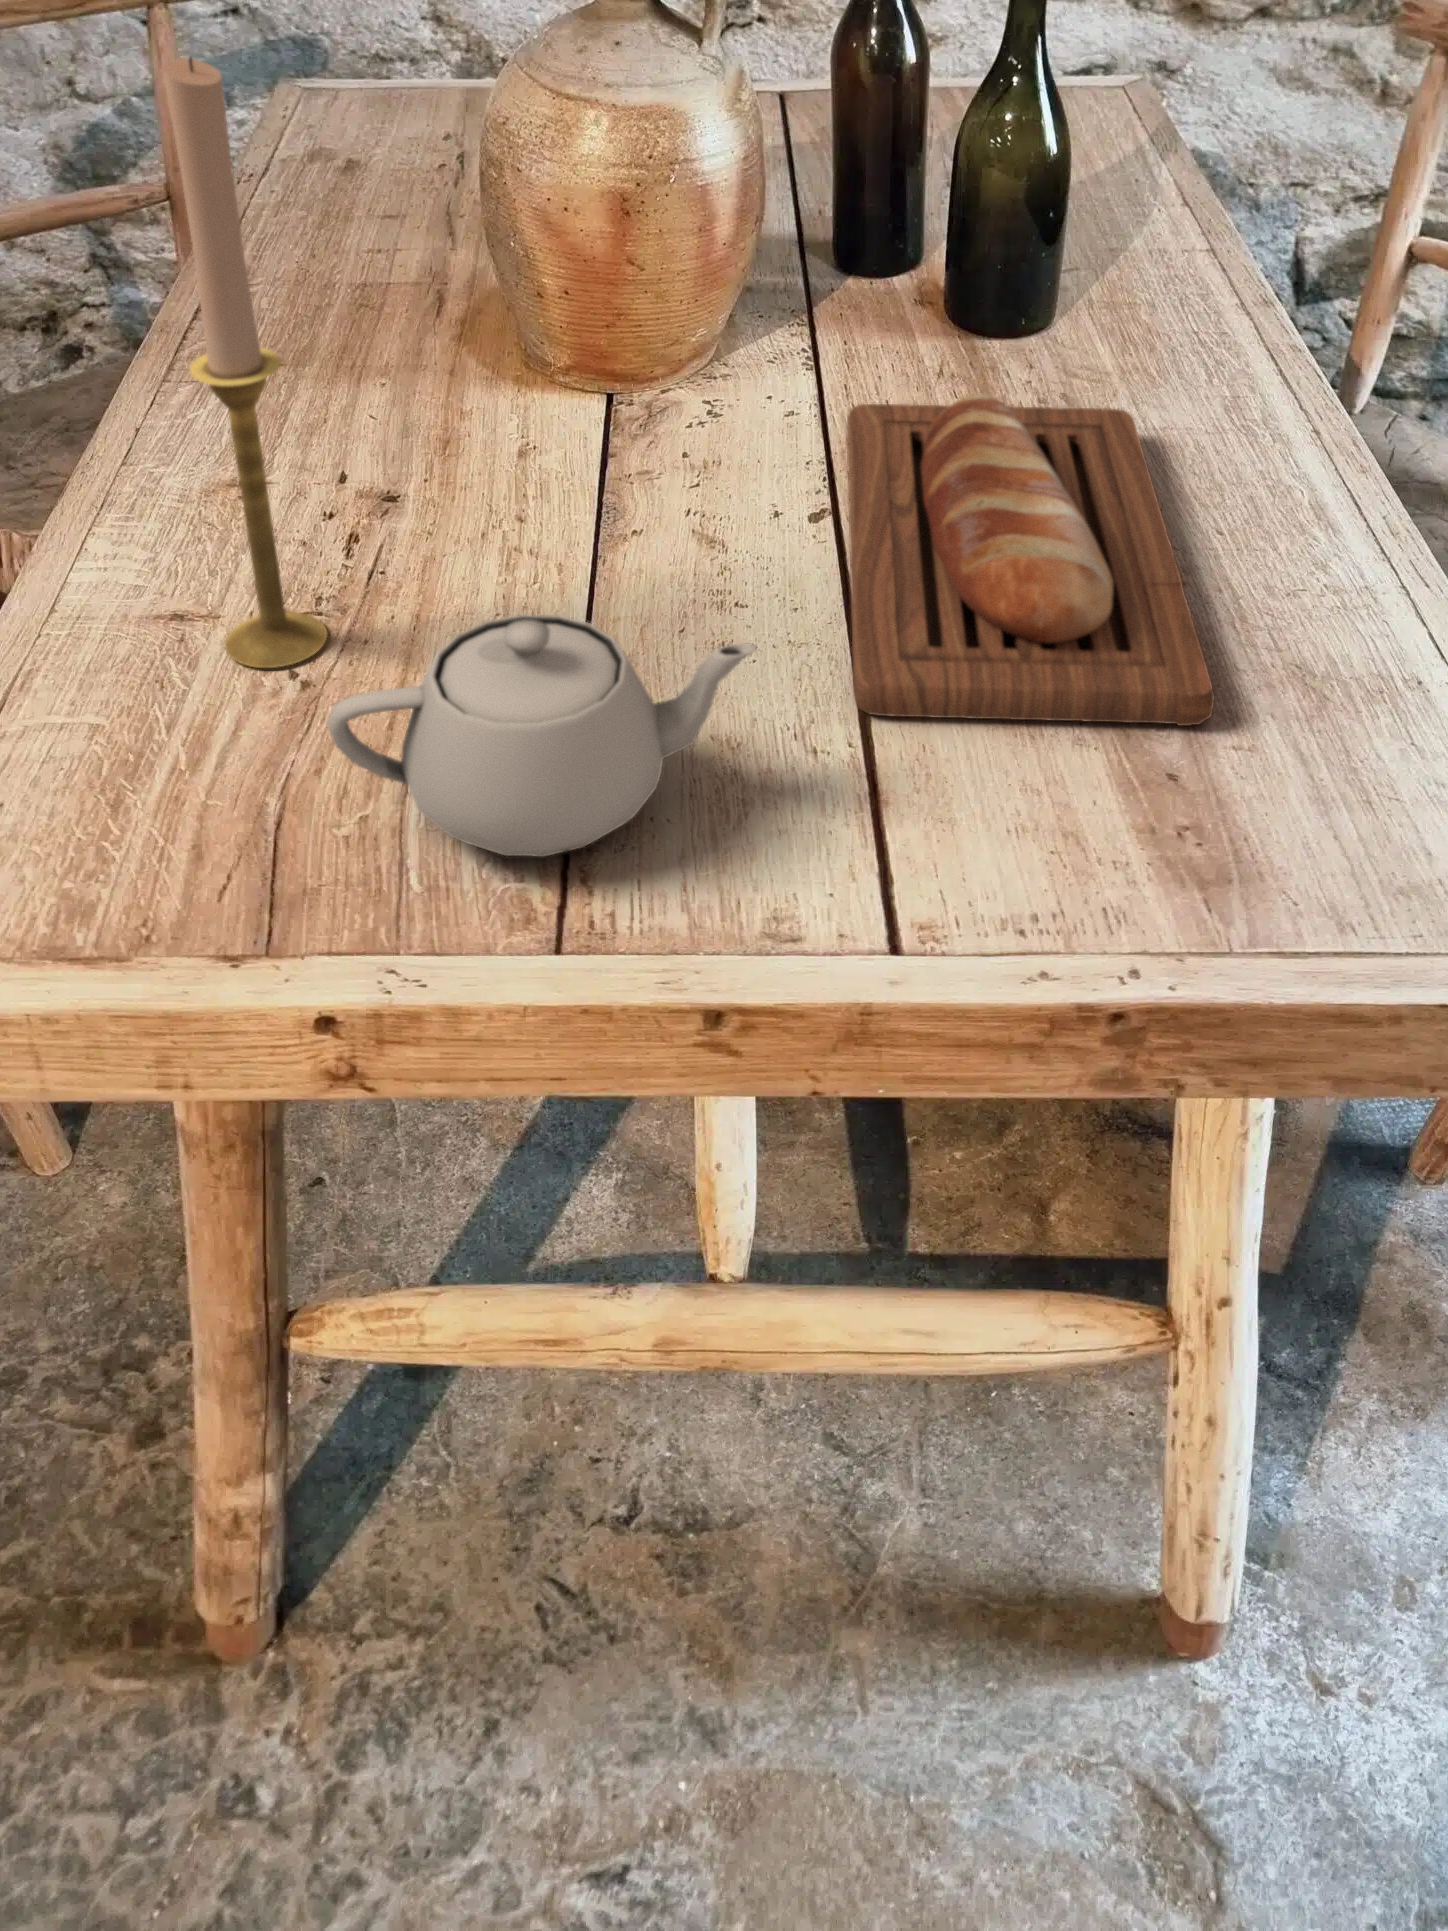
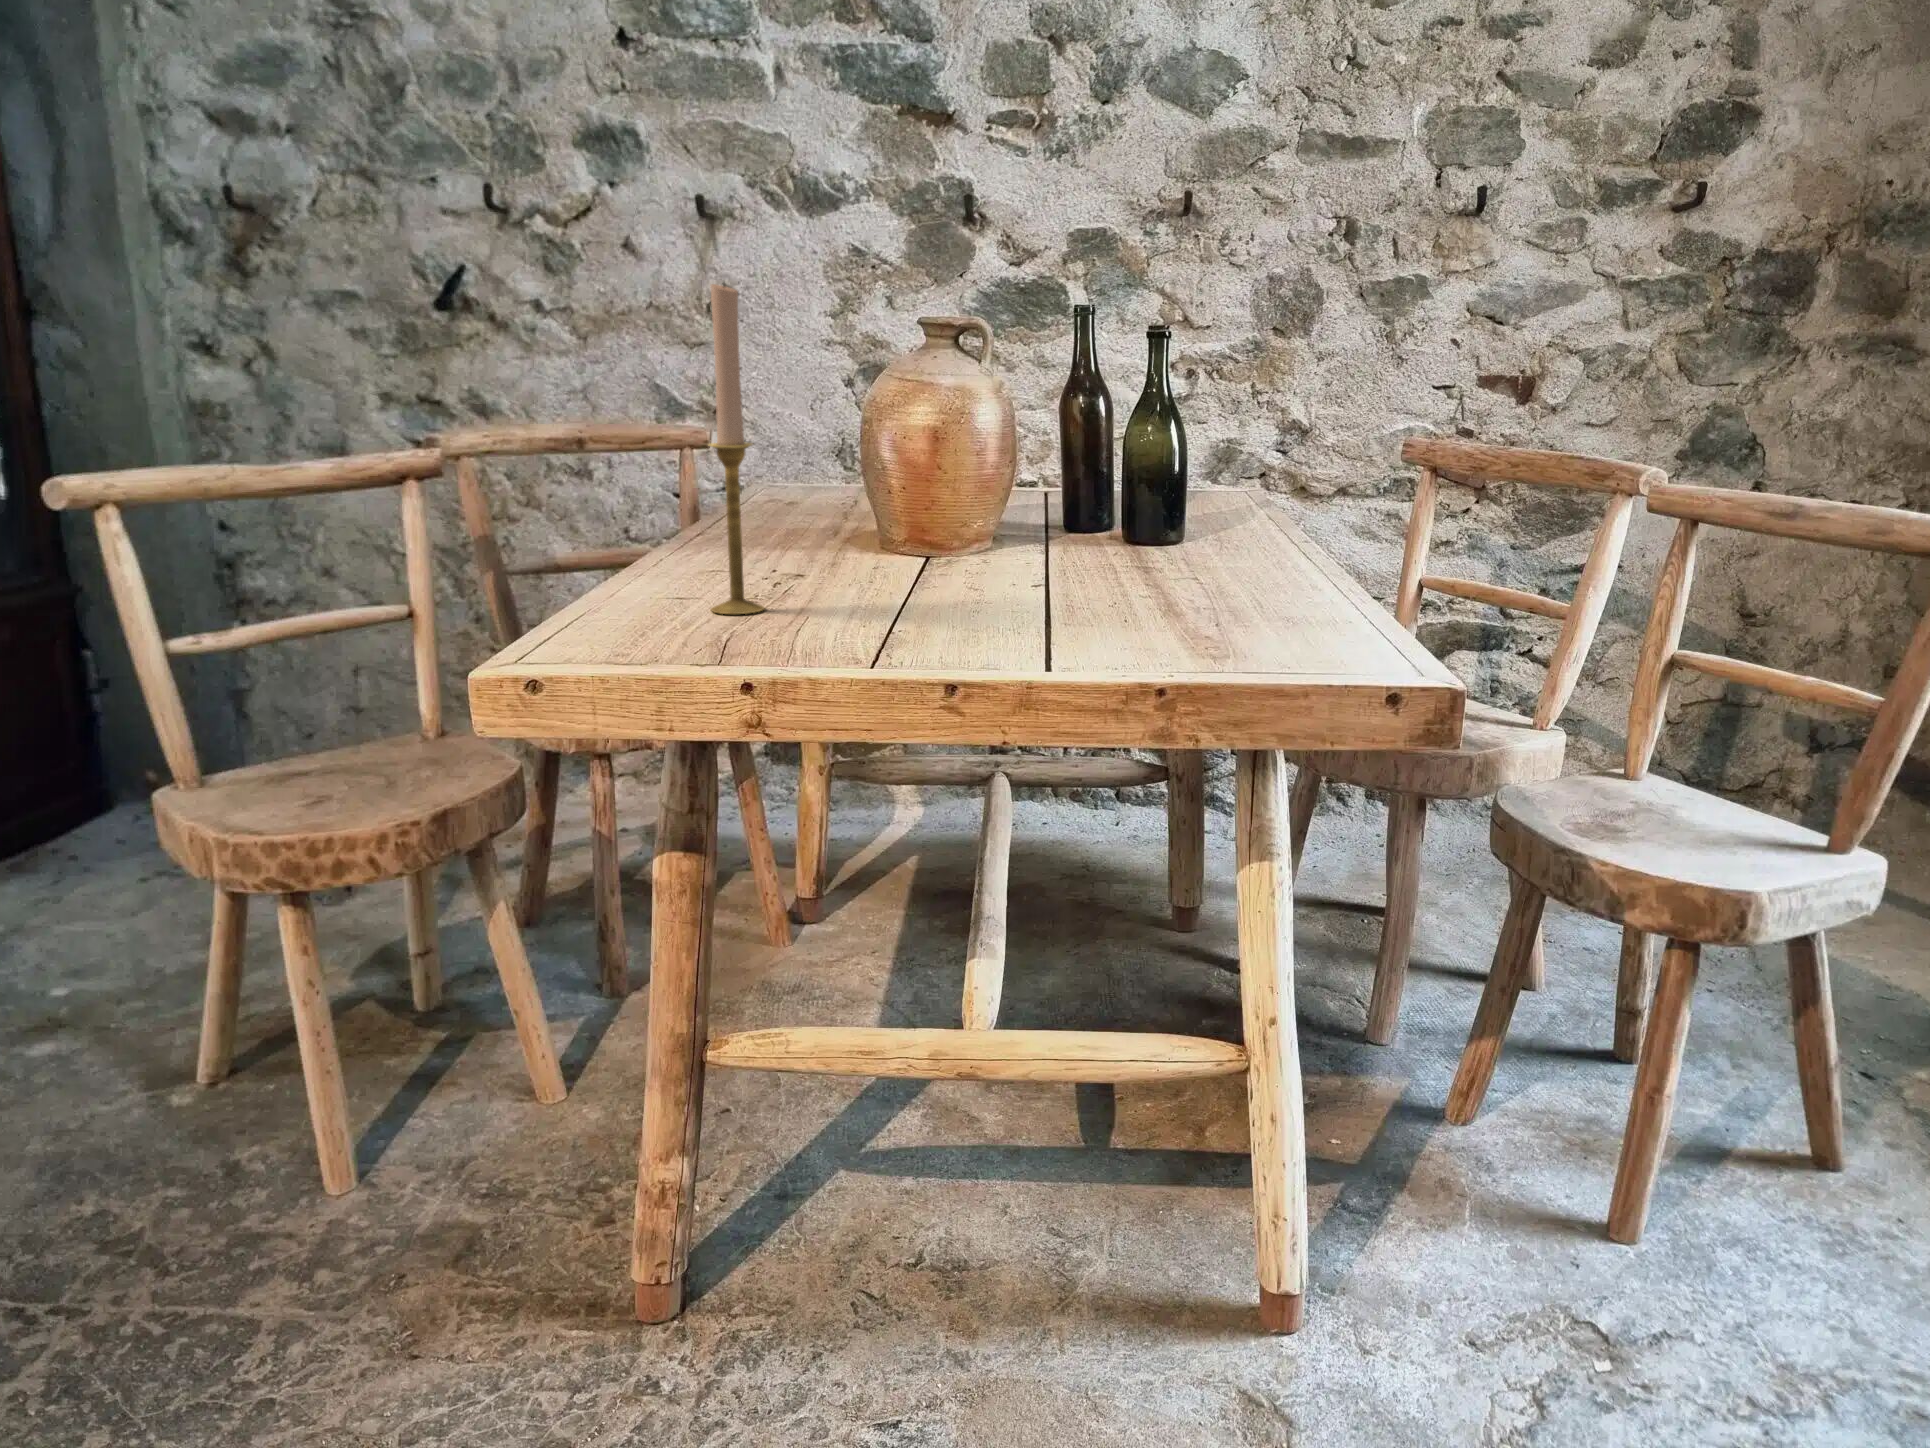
bread loaf: present [847,392,1214,726] -> none [1044,532,1236,632]
teapot: present [327,614,756,857] -> none [765,533,988,649]

